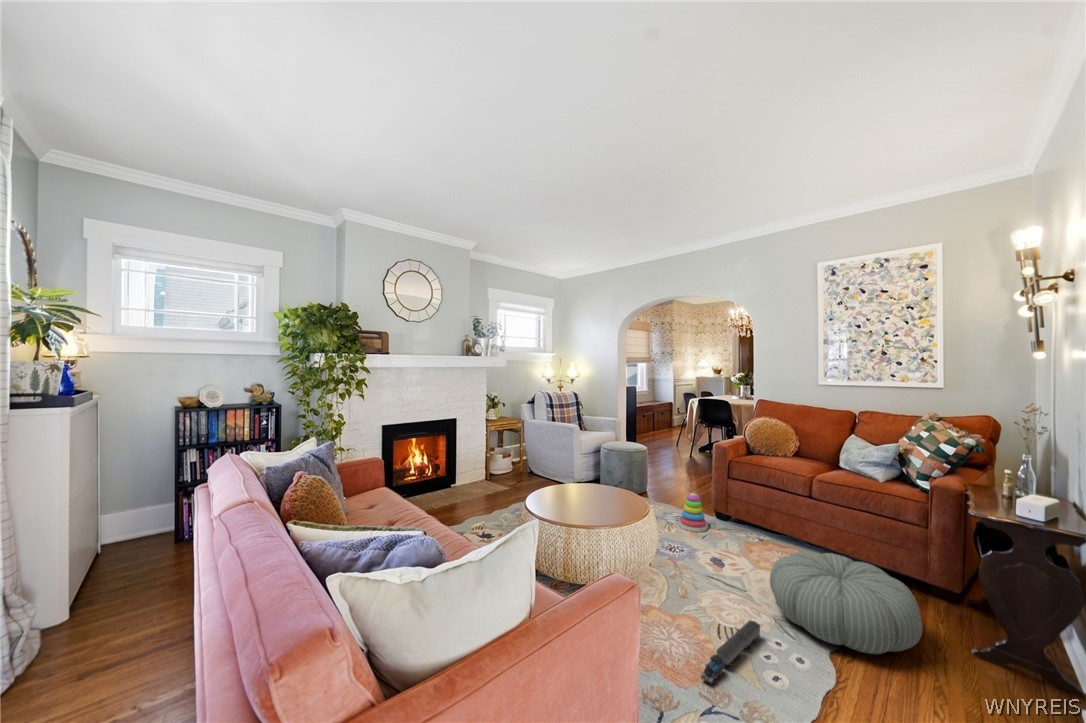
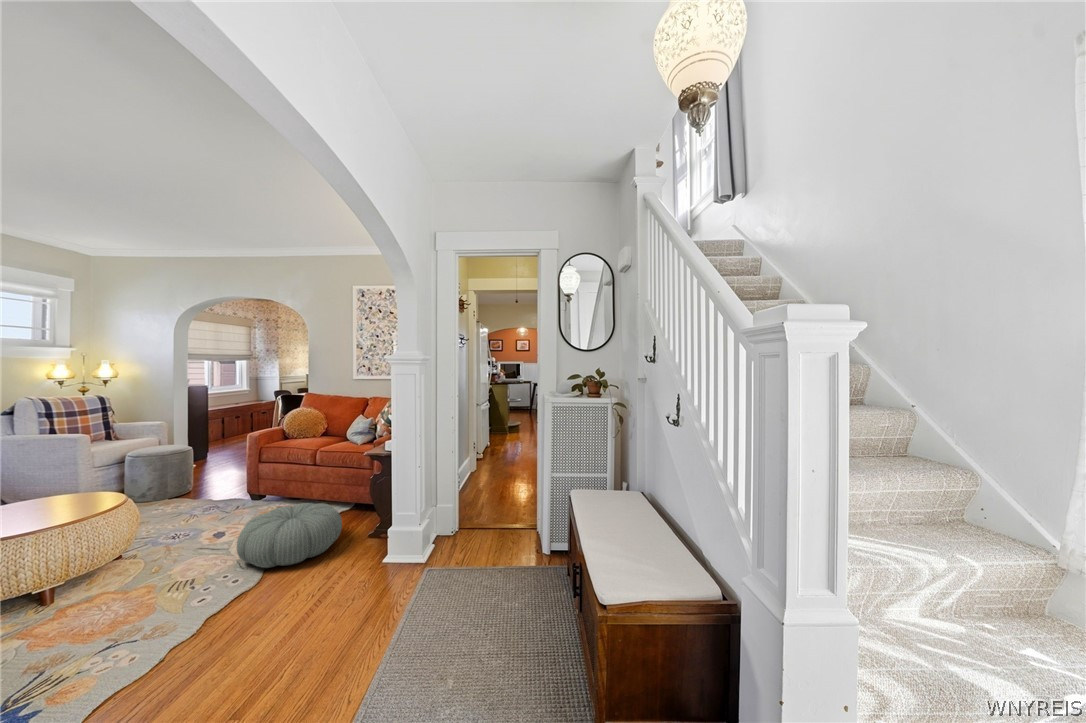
stacking toy: present [679,493,707,532] -> none [200,483,232,518]
toy train: present [701,620,760,683] -> none [104,574,207,640]

